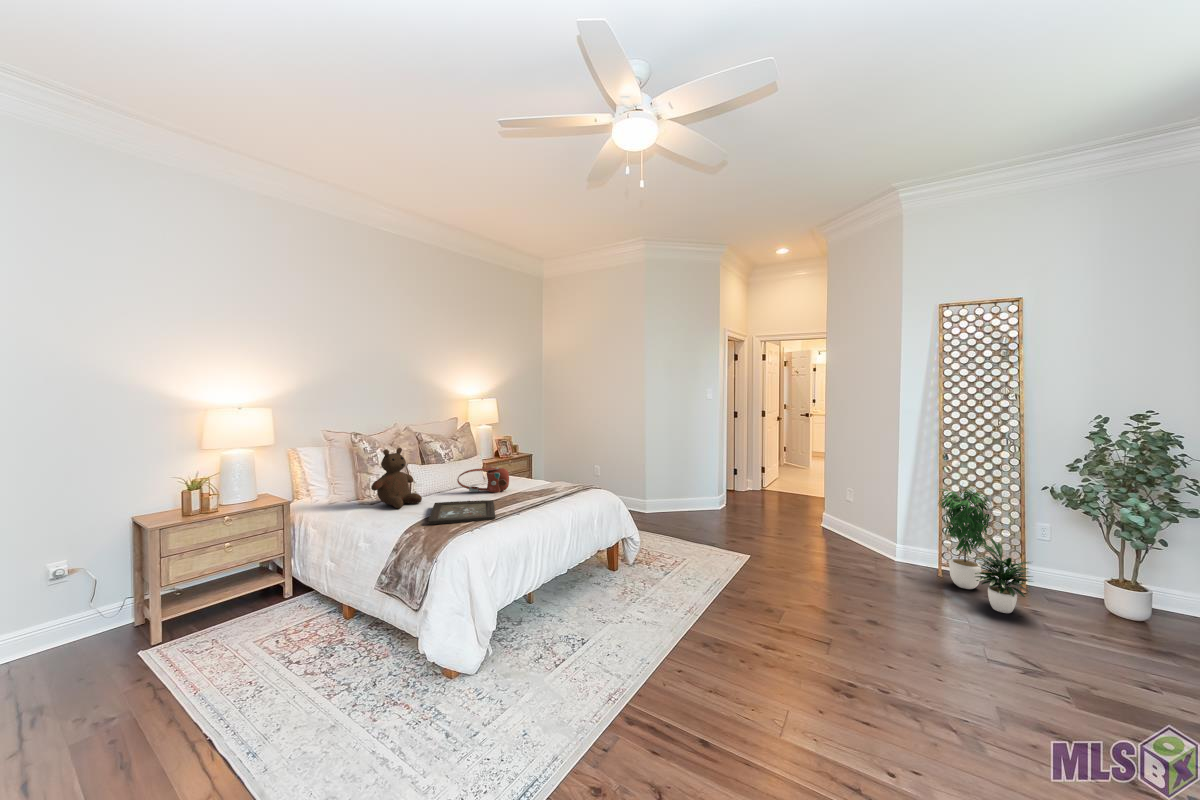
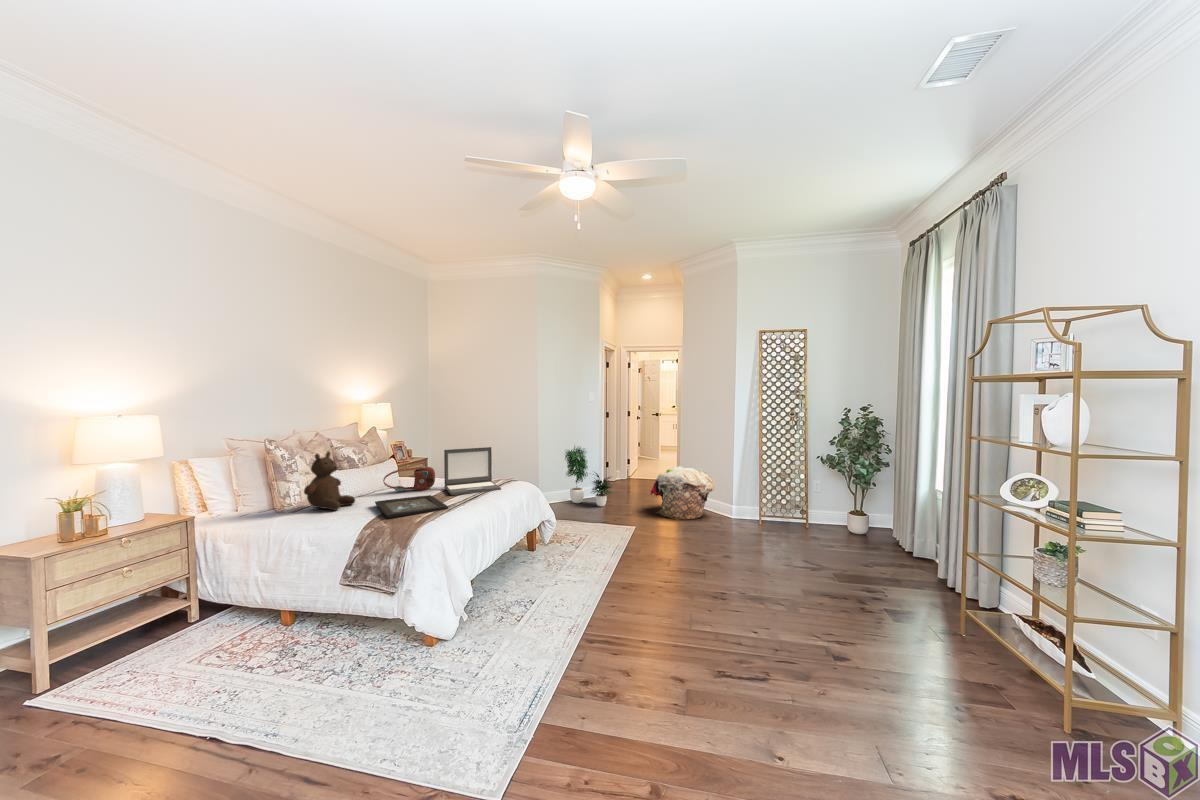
laptop: none [514,450,570,502] -> present [444,447,501,495]
laundry basket: none [781,484,869,555] -> present [651,466,714,520]
potted plant: present [938,487,1032,613] -> present [565,447,613,506]

